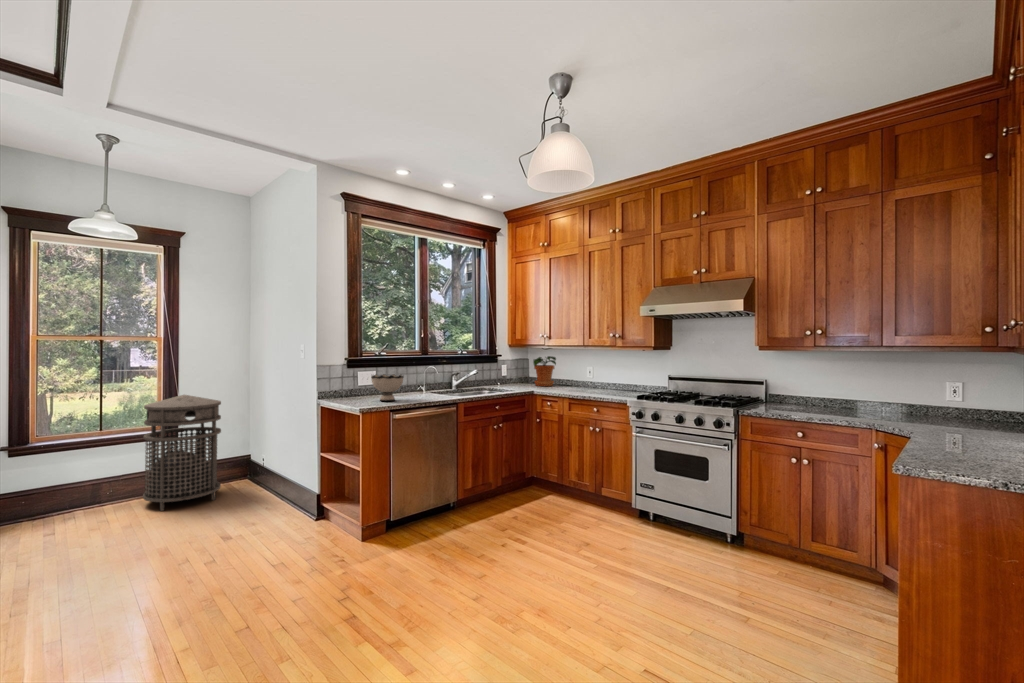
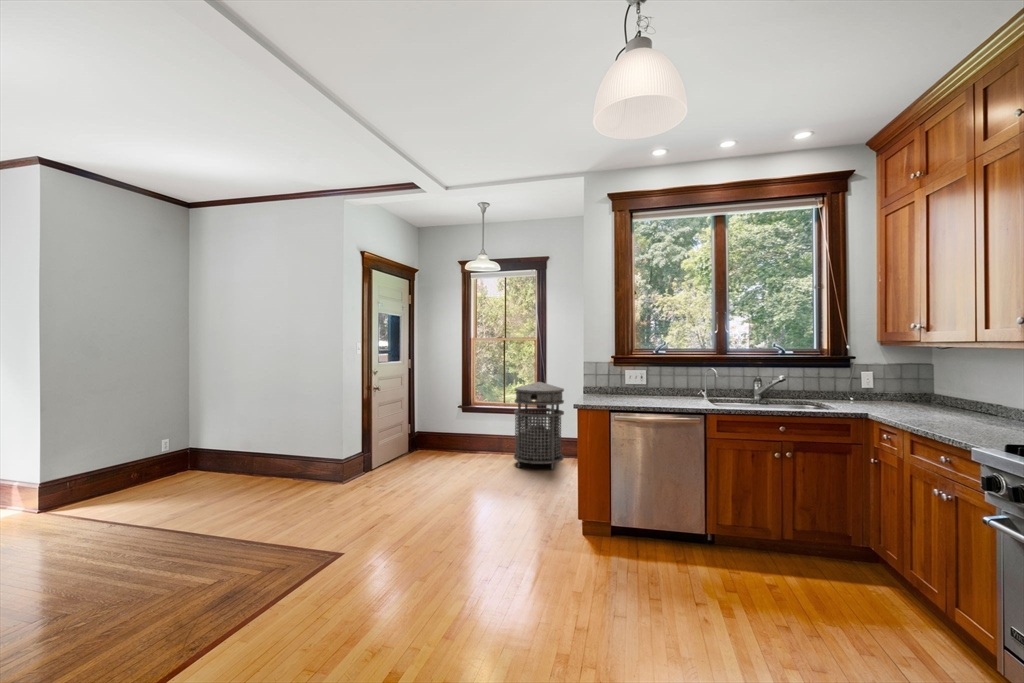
potted plant: present [533,356,556,386] -> none [897,360,960,412]
bowl: present [372,374,404,401] -> none [609,372,645,401]

